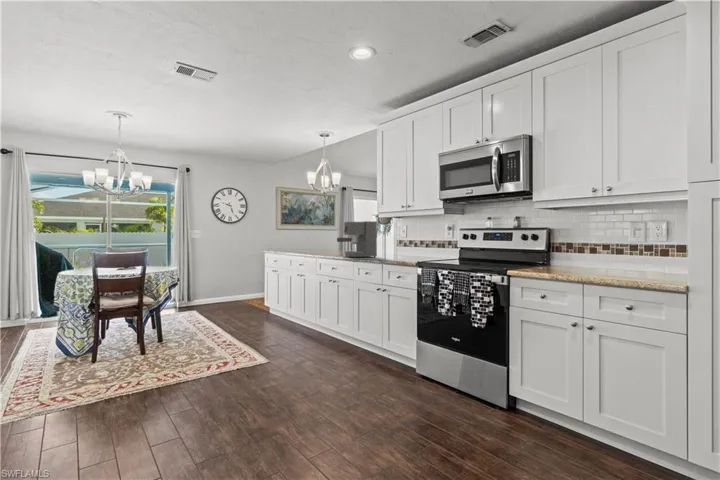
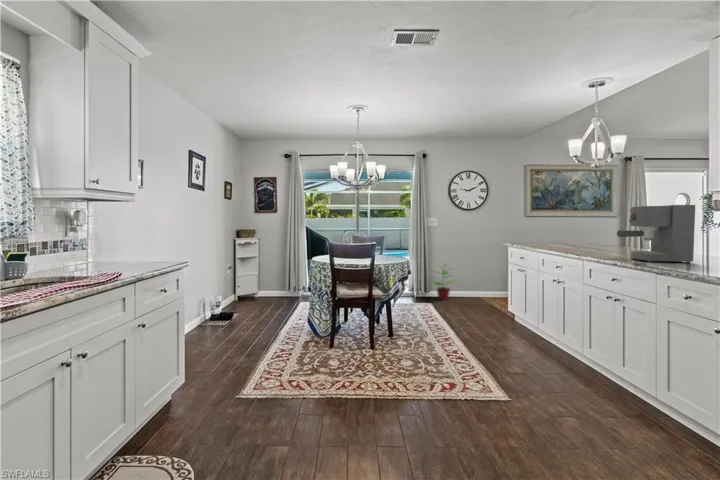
potted plant: none [193,272,222,306] -> present [433,265,454,300]

